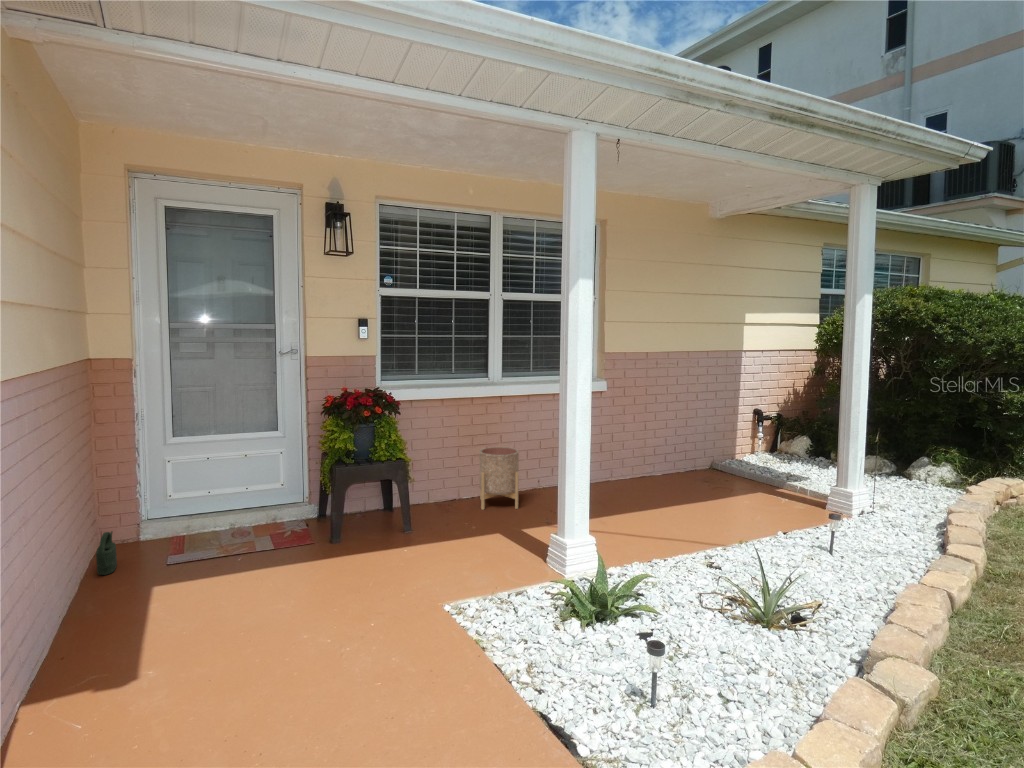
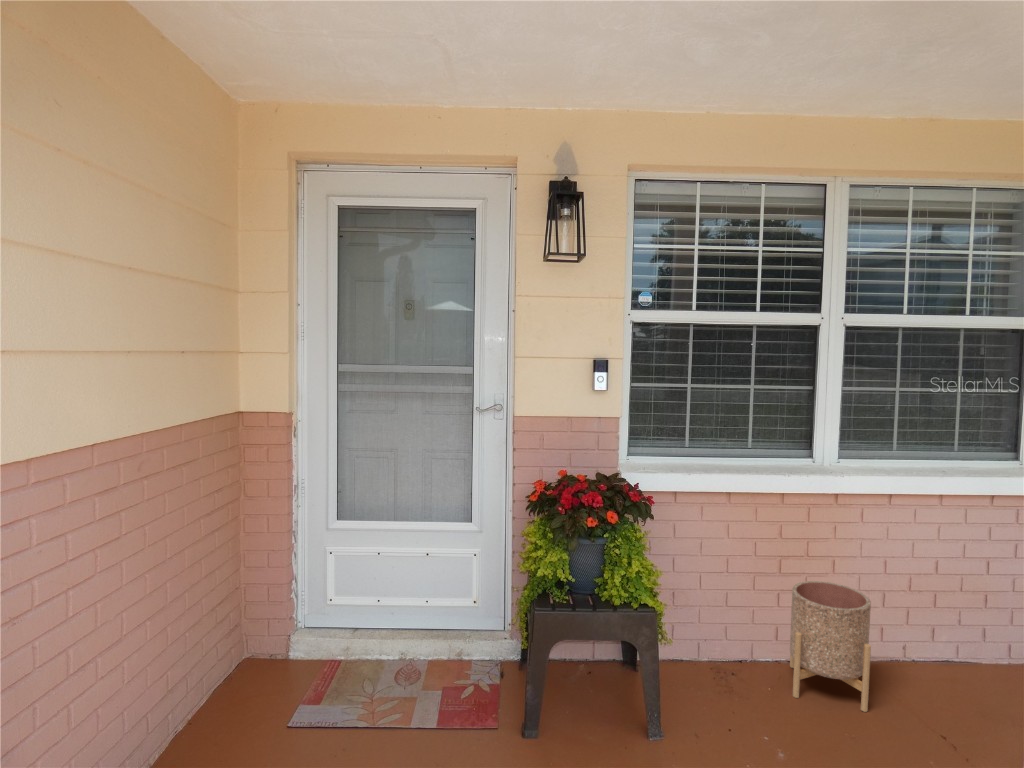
watering can: present [96,532,117,575] -> none [203,648,248,724]

